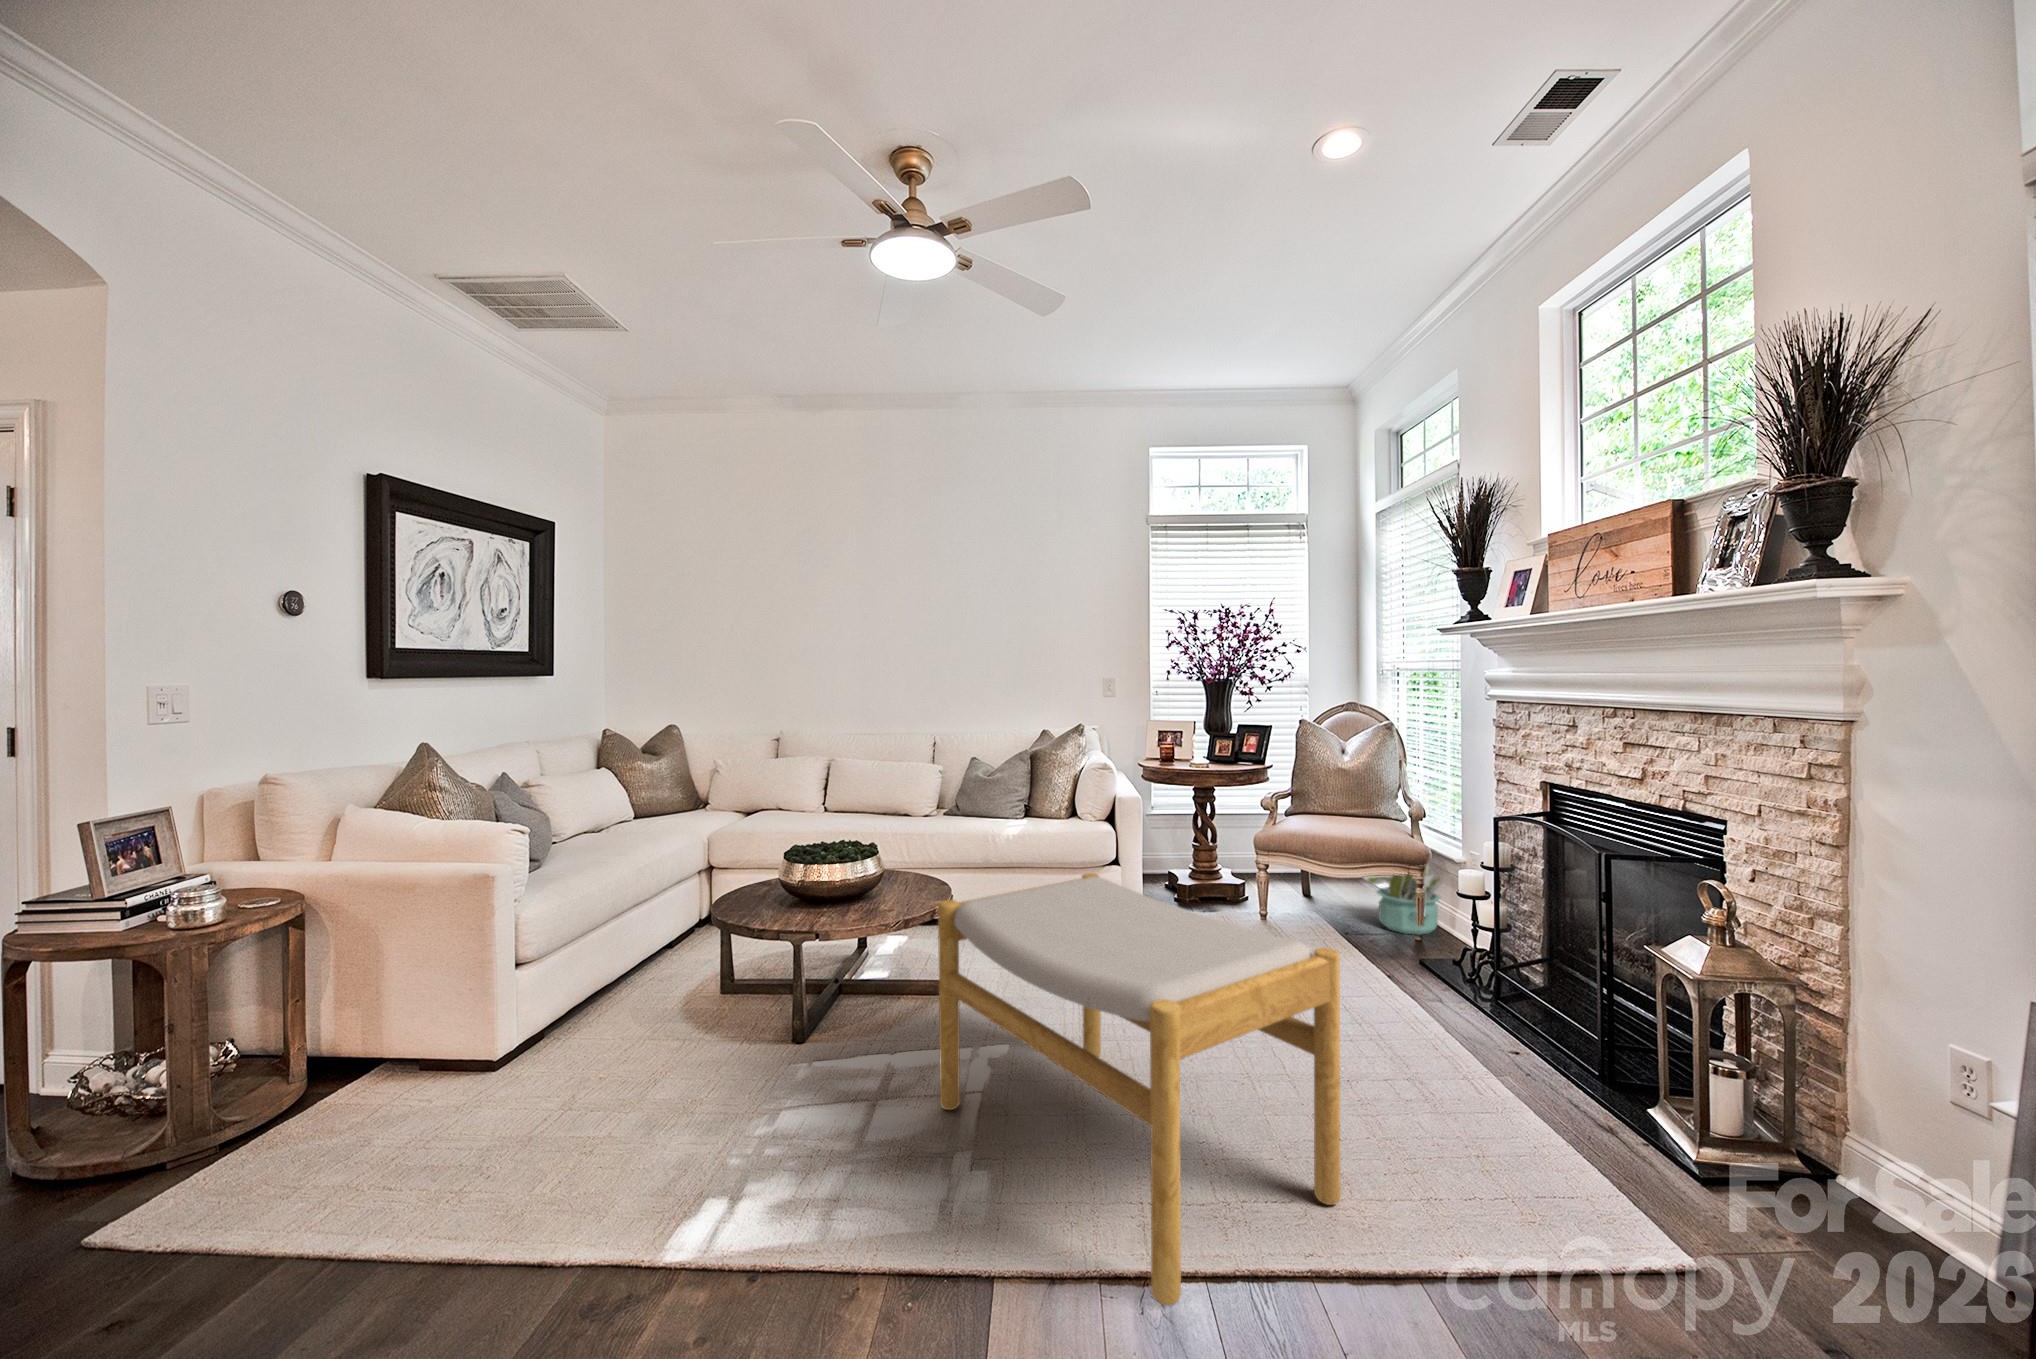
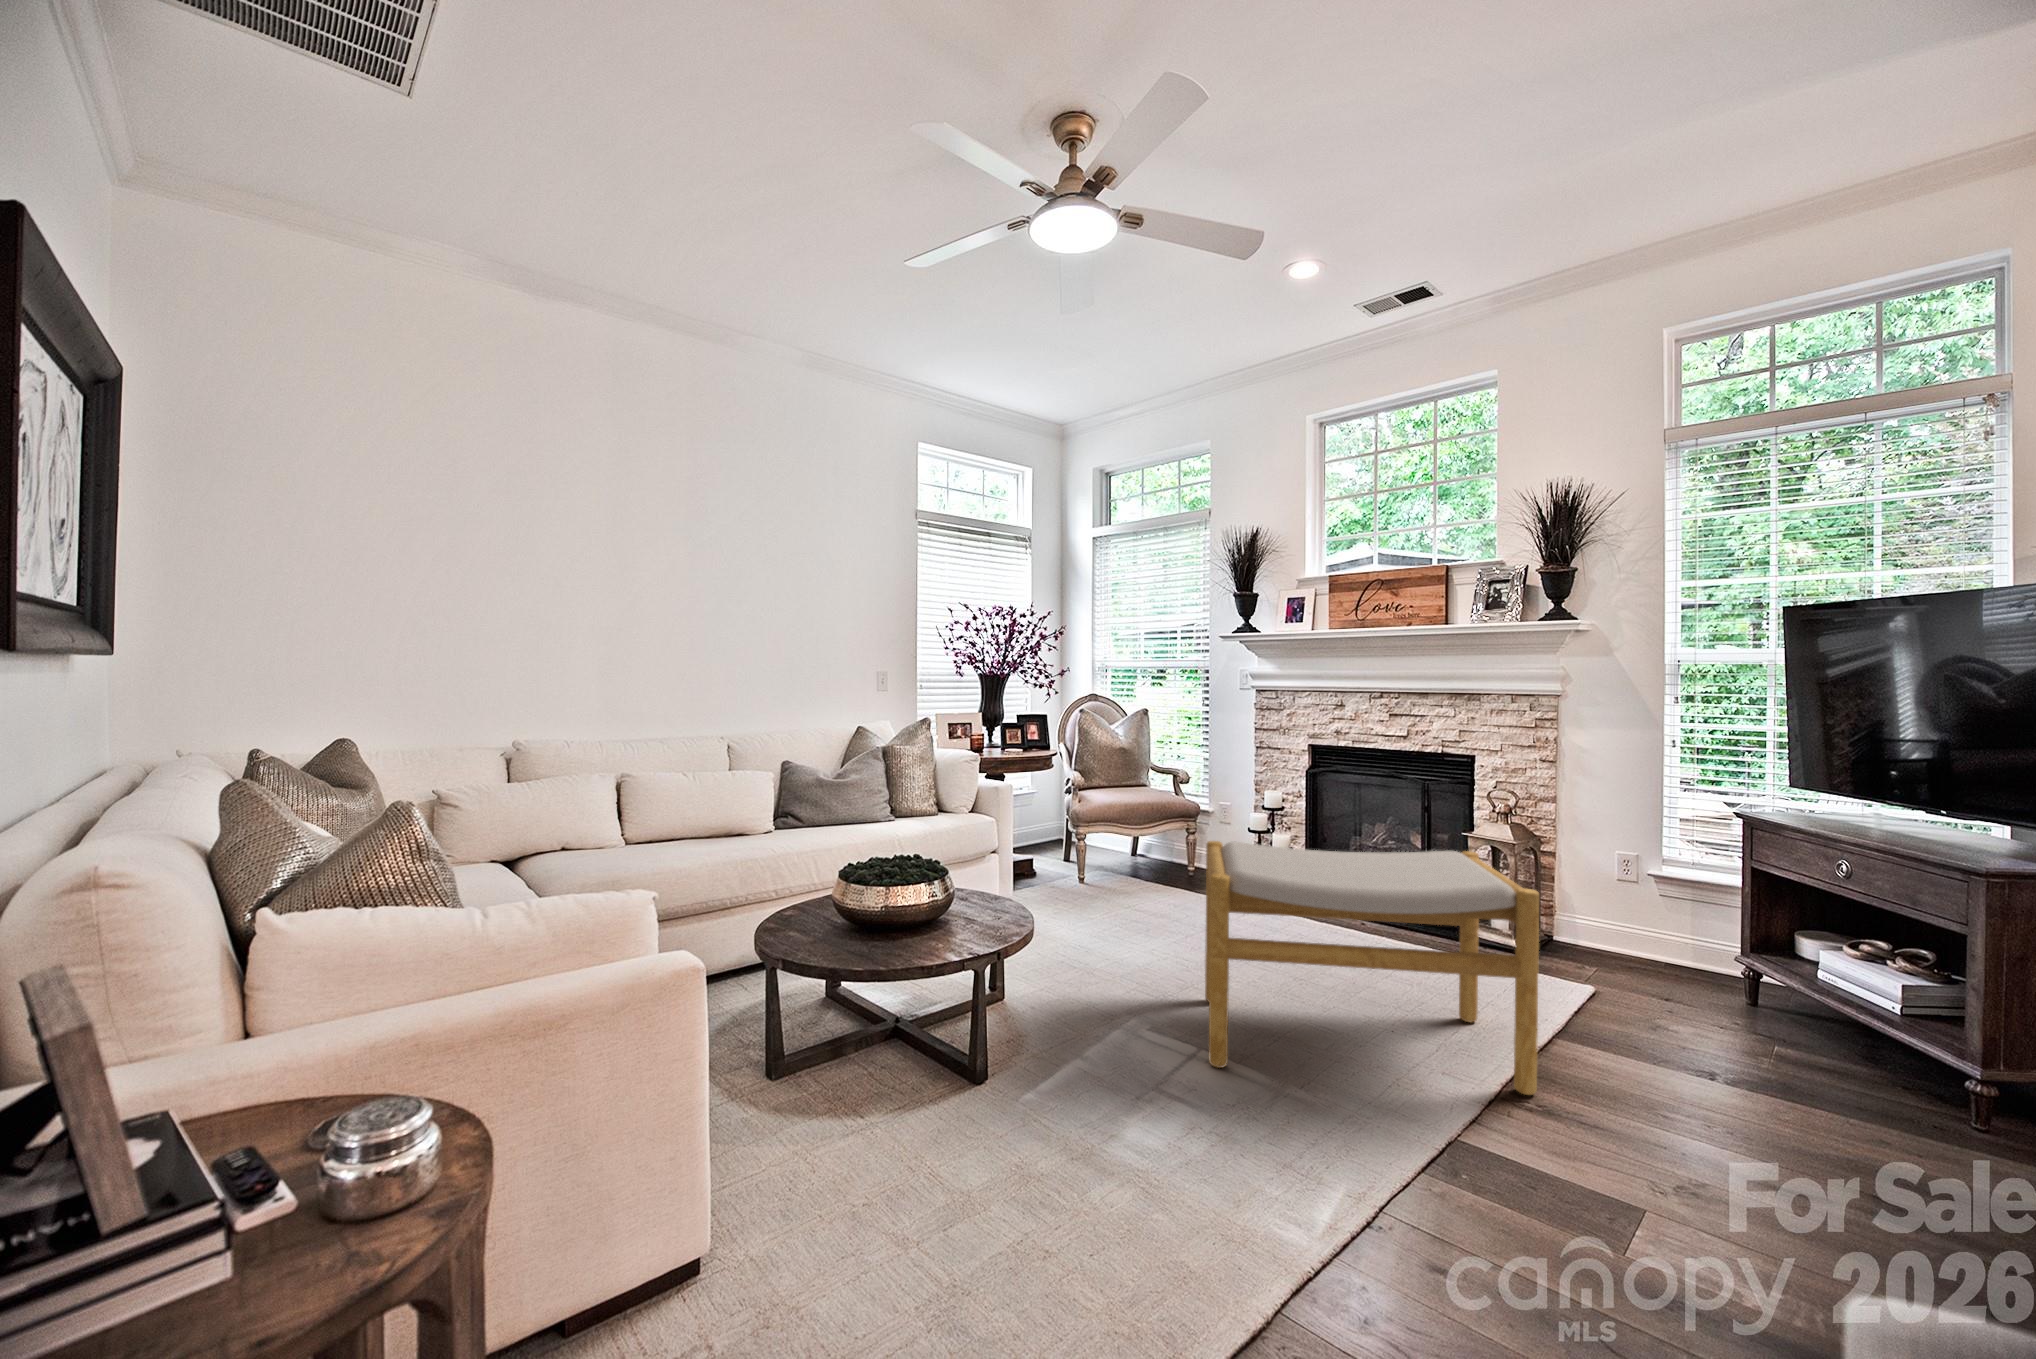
decorative plant: present [1364,866,1444,935] -> none [1146,820,1207,876]

